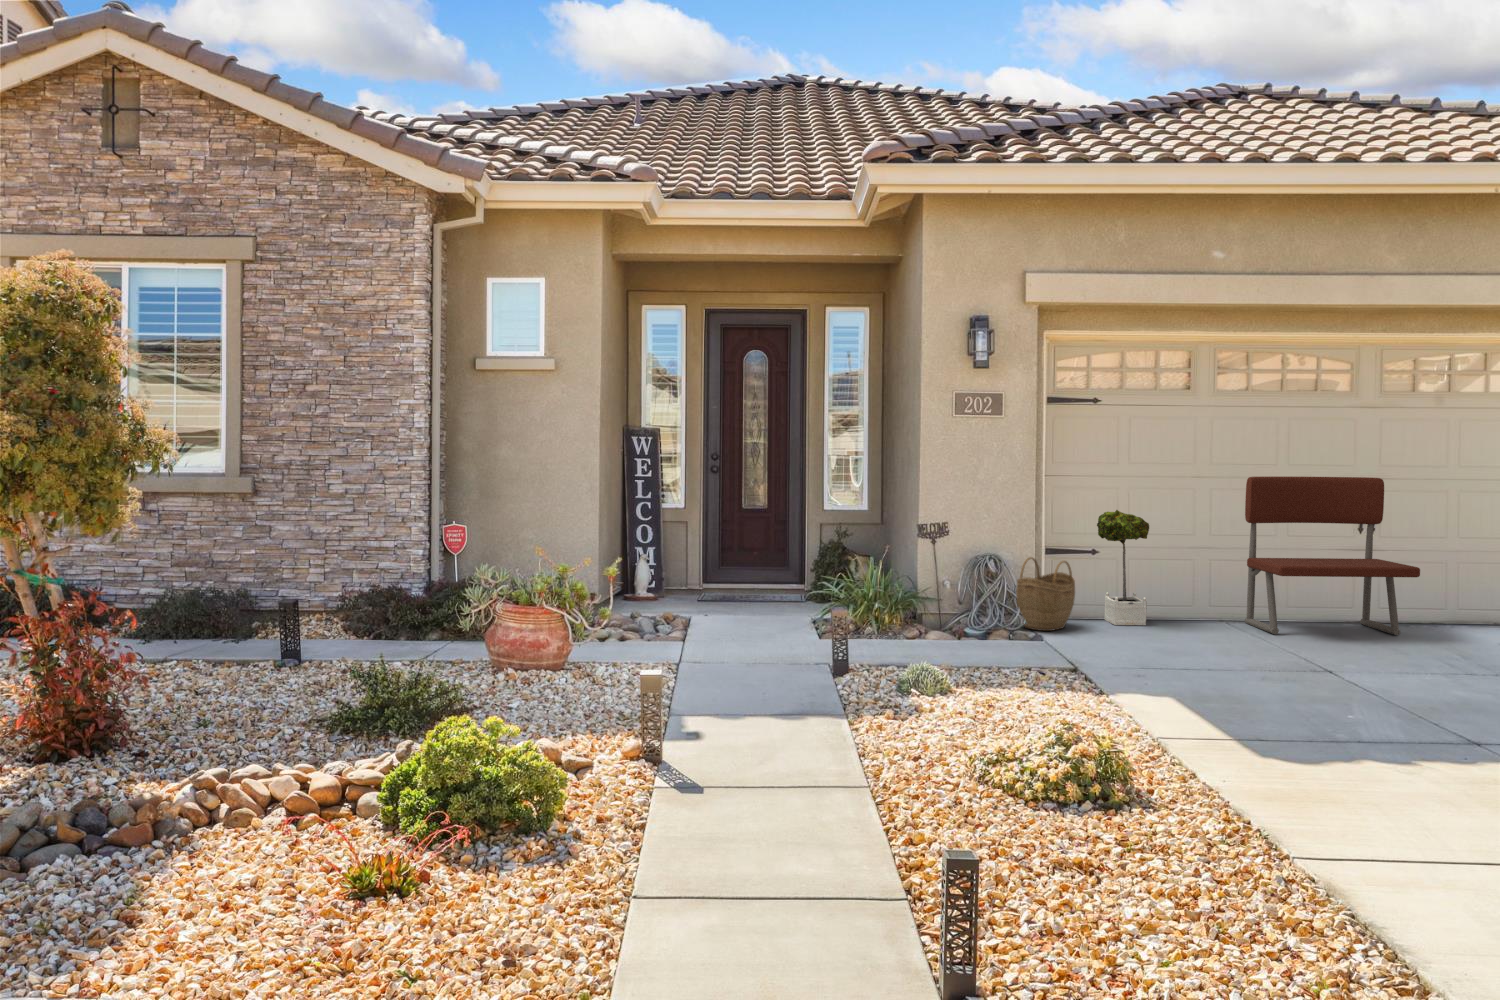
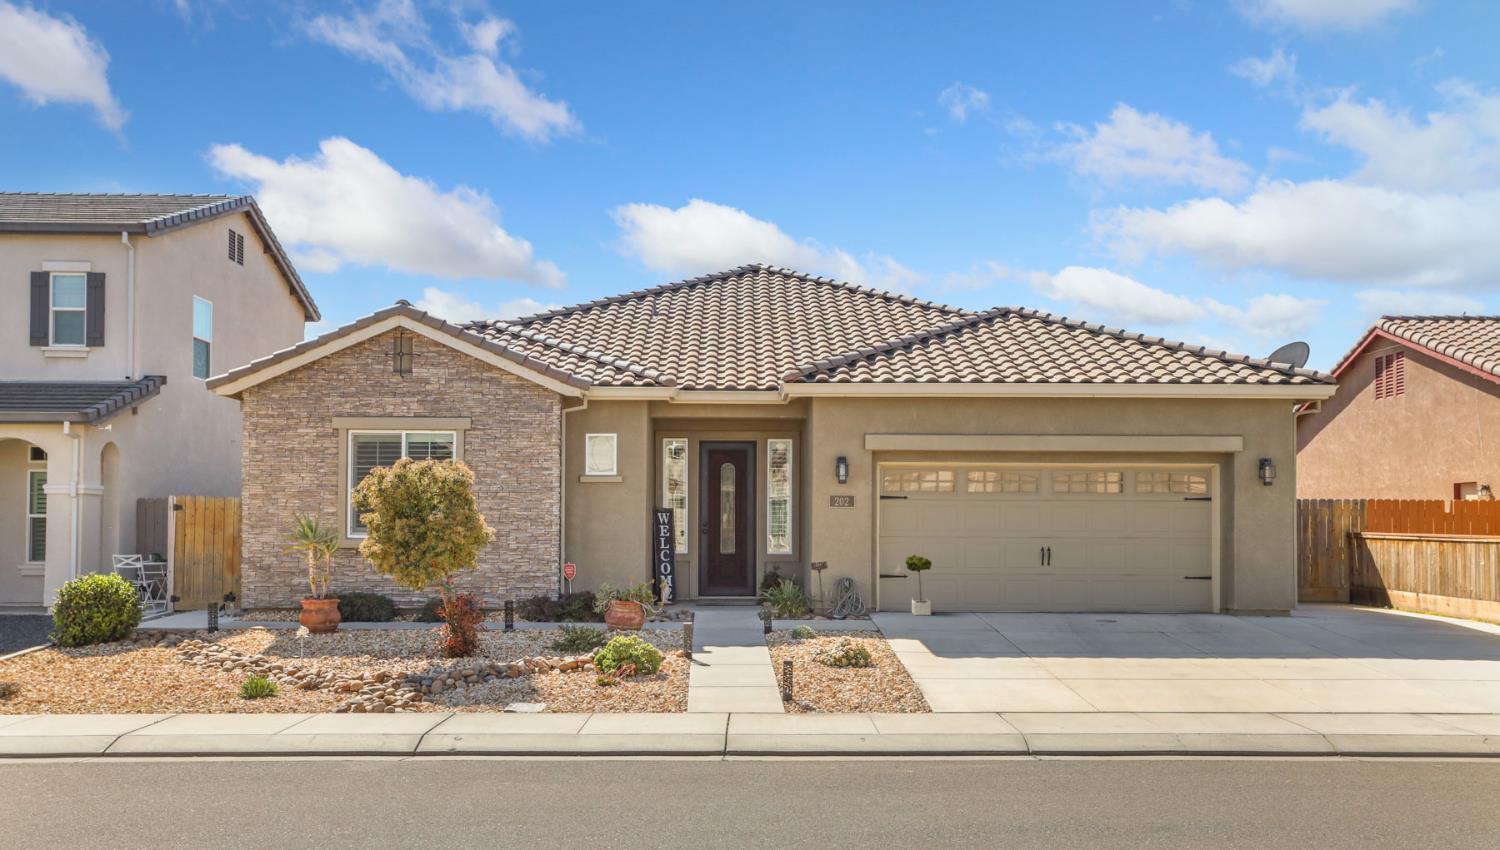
bench: present [1245,476,1420,635] -> none [981,537,1061,618]
woven basket: present [1016,557,1075,631] -> none [862,580,893,618]

